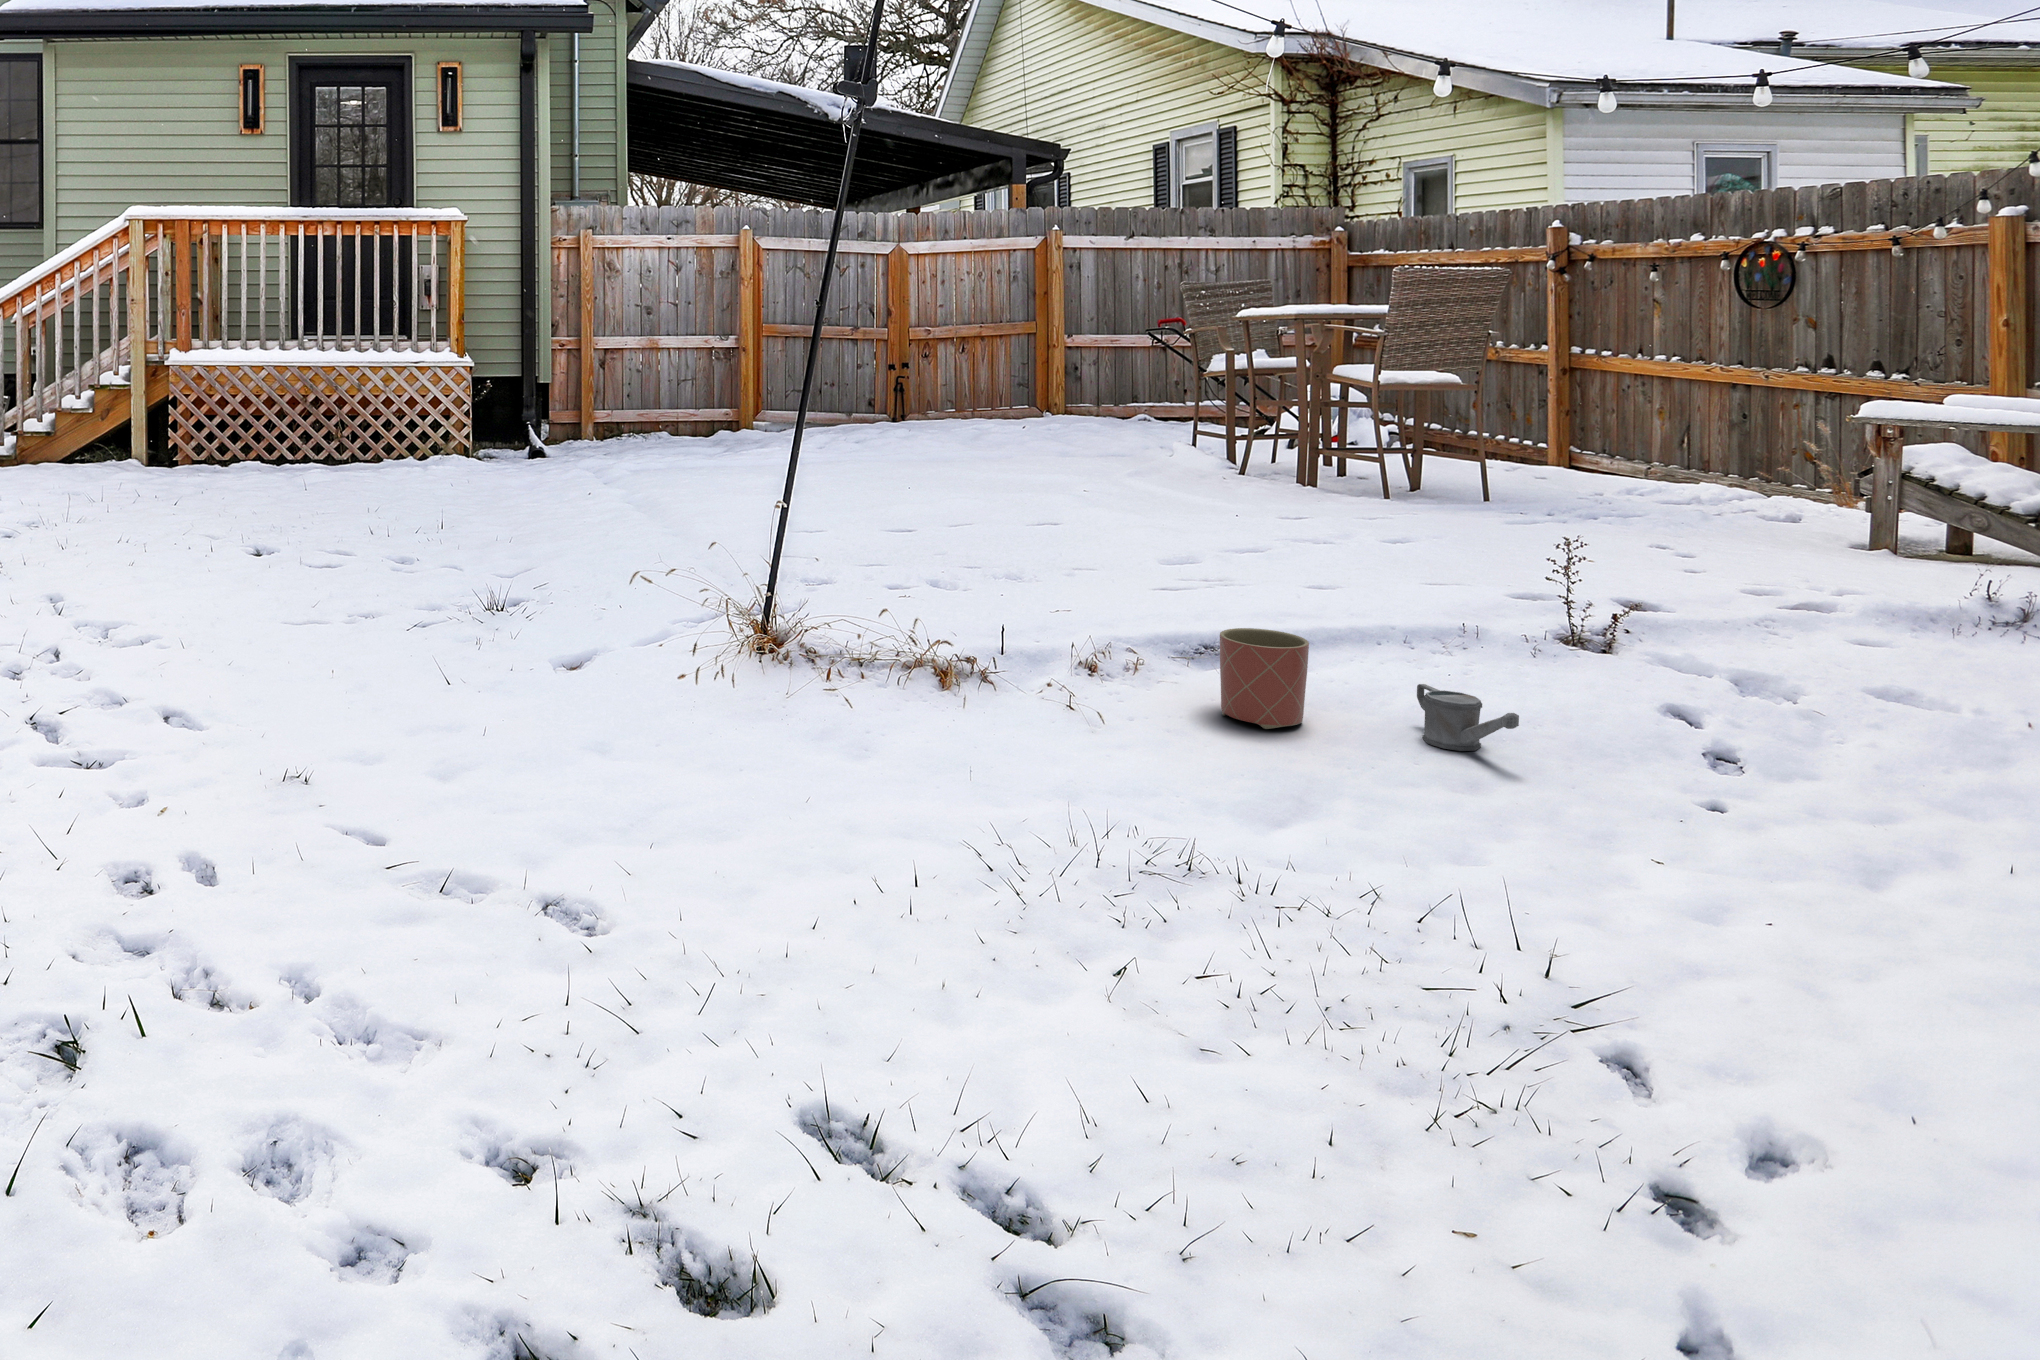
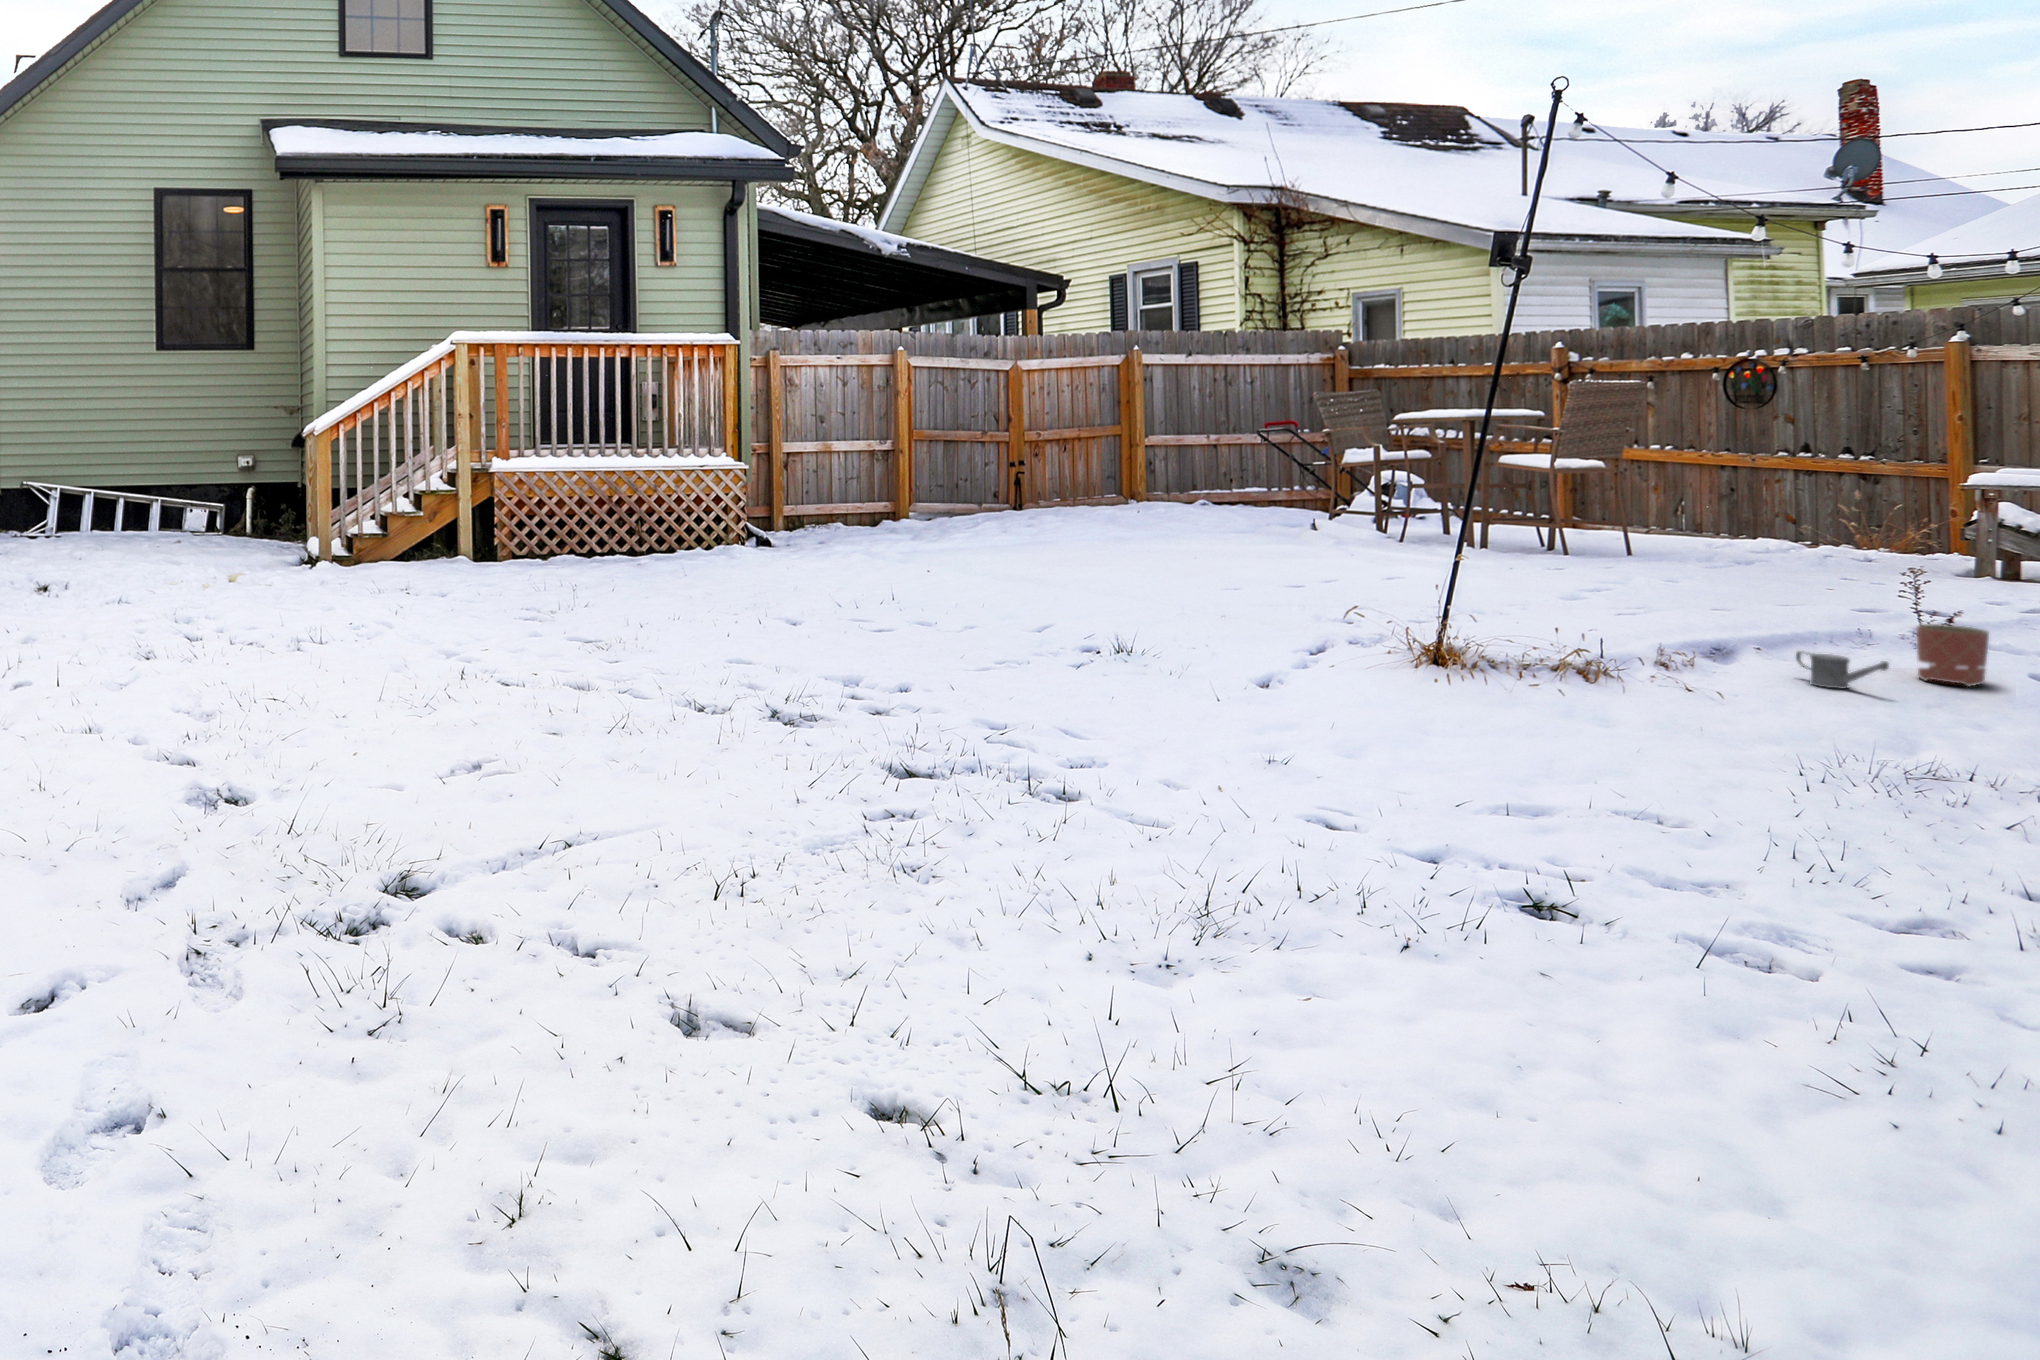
planter: present [1220,628,1309,729] -> present [1917,624,1989,686]

